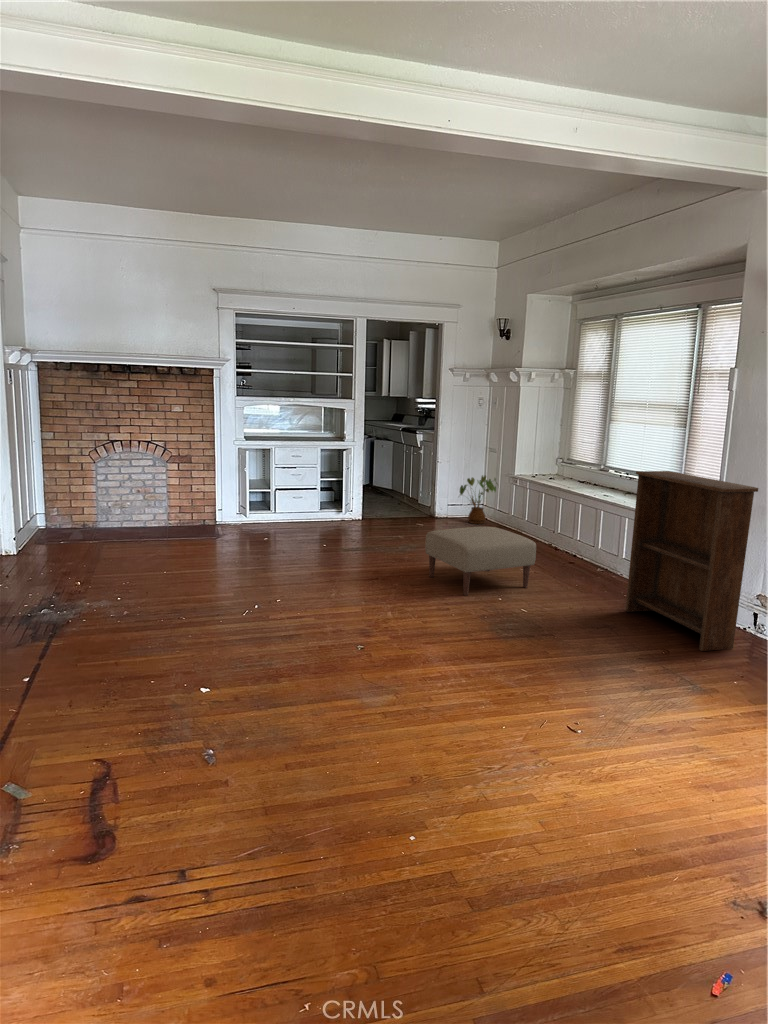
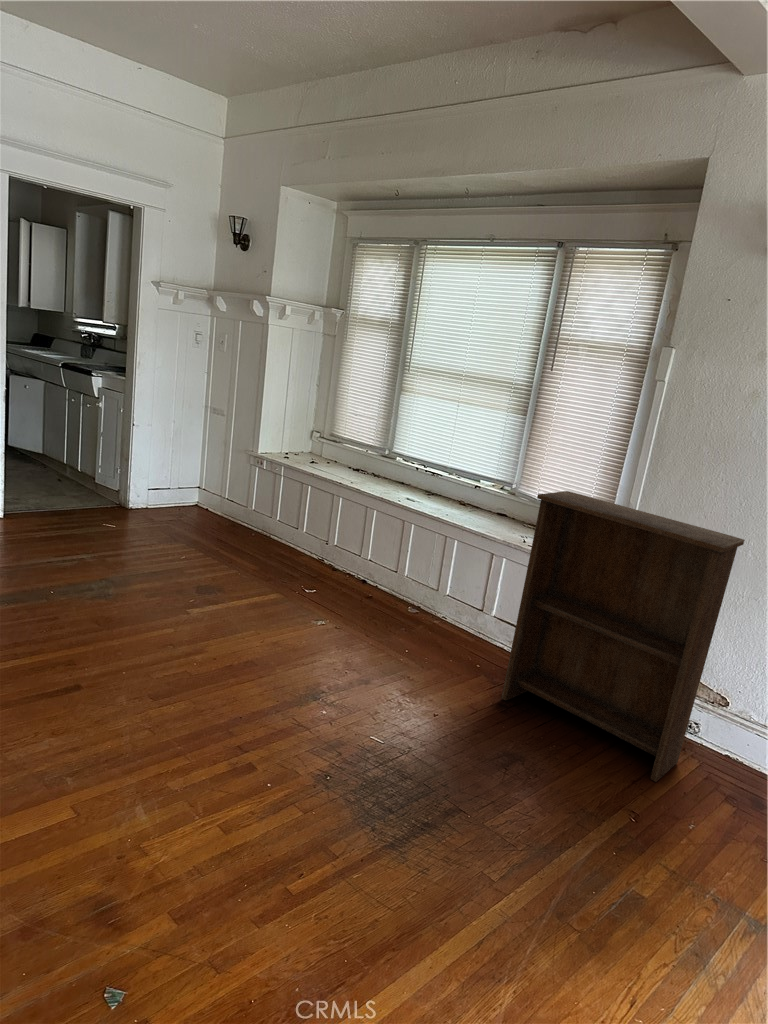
house plant: present [460,475,496,524] -> none [168,449,230,521]
ottoman: present [425,527,536,596] -> none [168,560,361,705]

